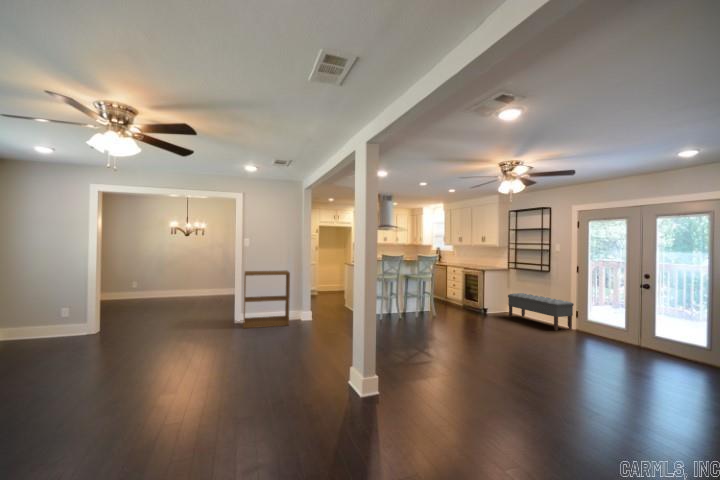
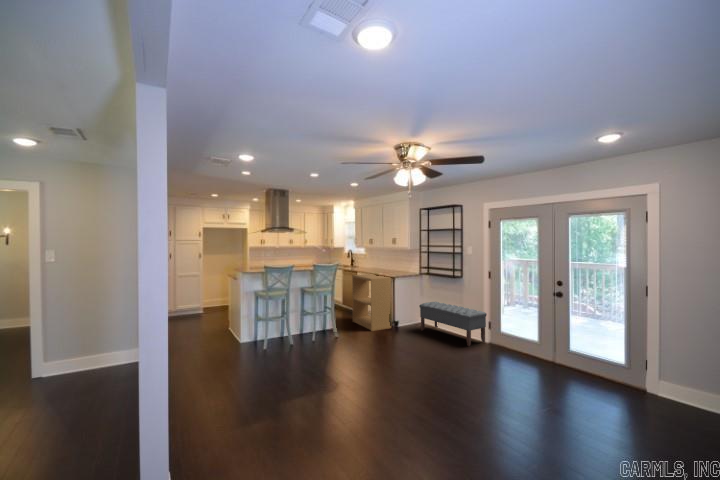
bookshelf: present [243,271,290,328] -> present [352,274,391,331]

